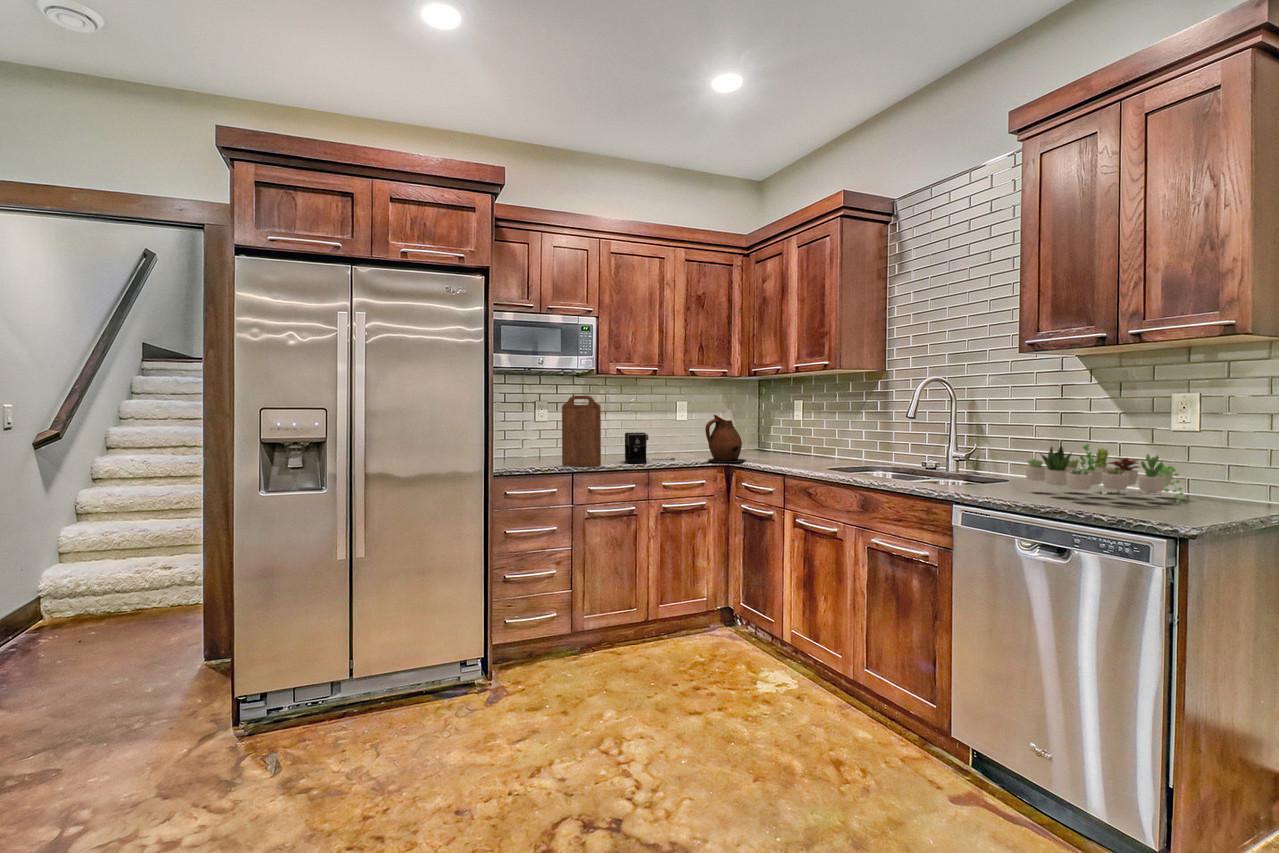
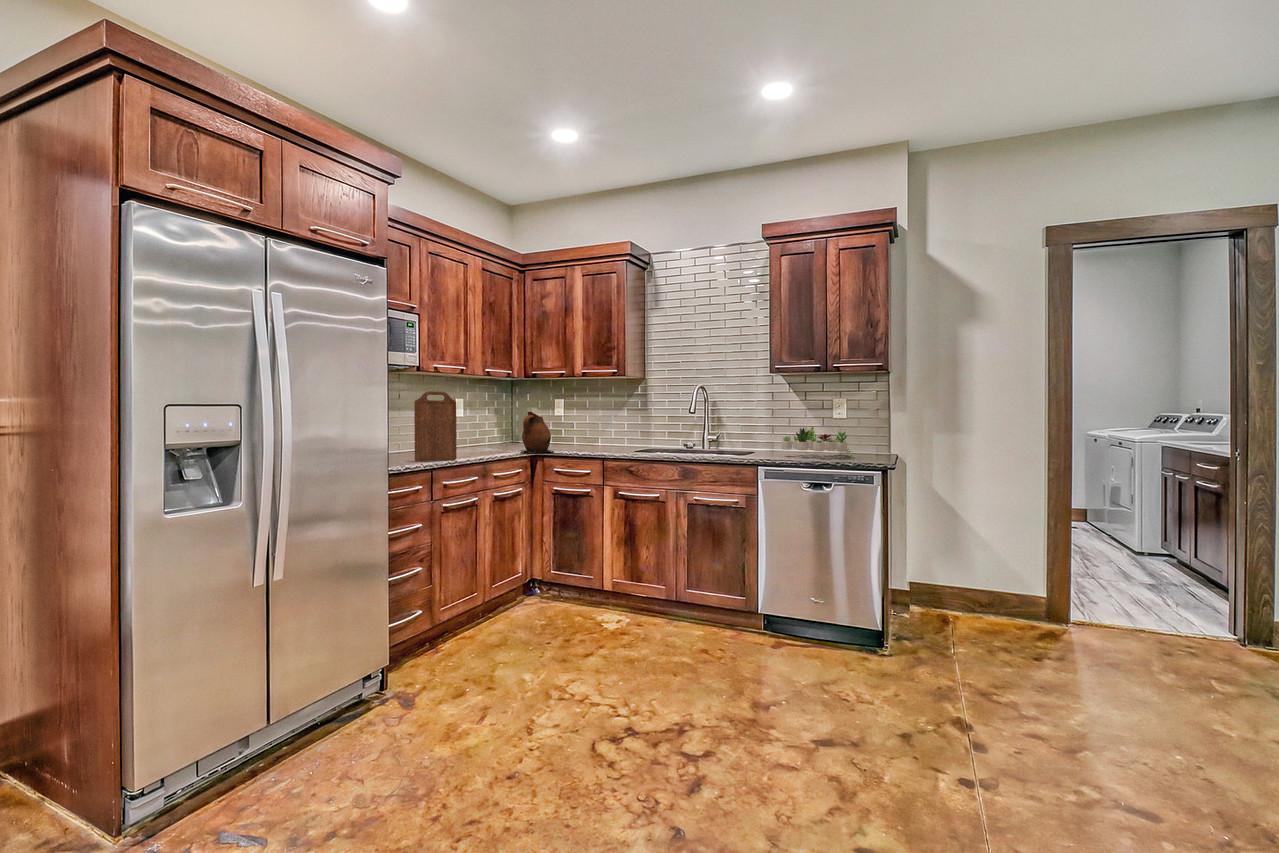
coffee maker: present [625,433,675,463] -> none [451,428,490,457]

